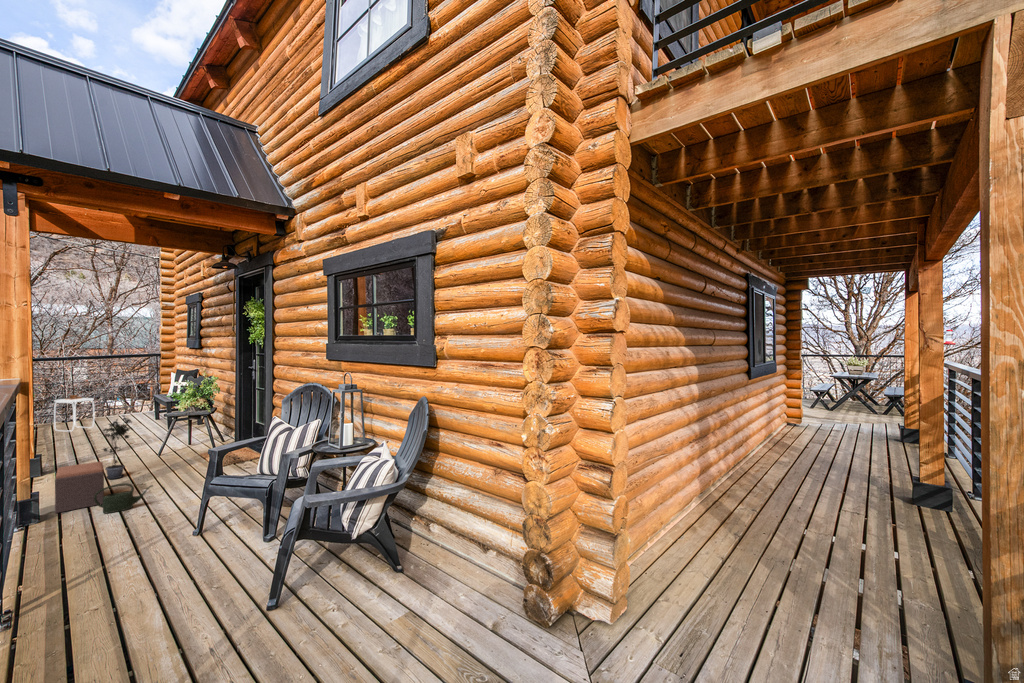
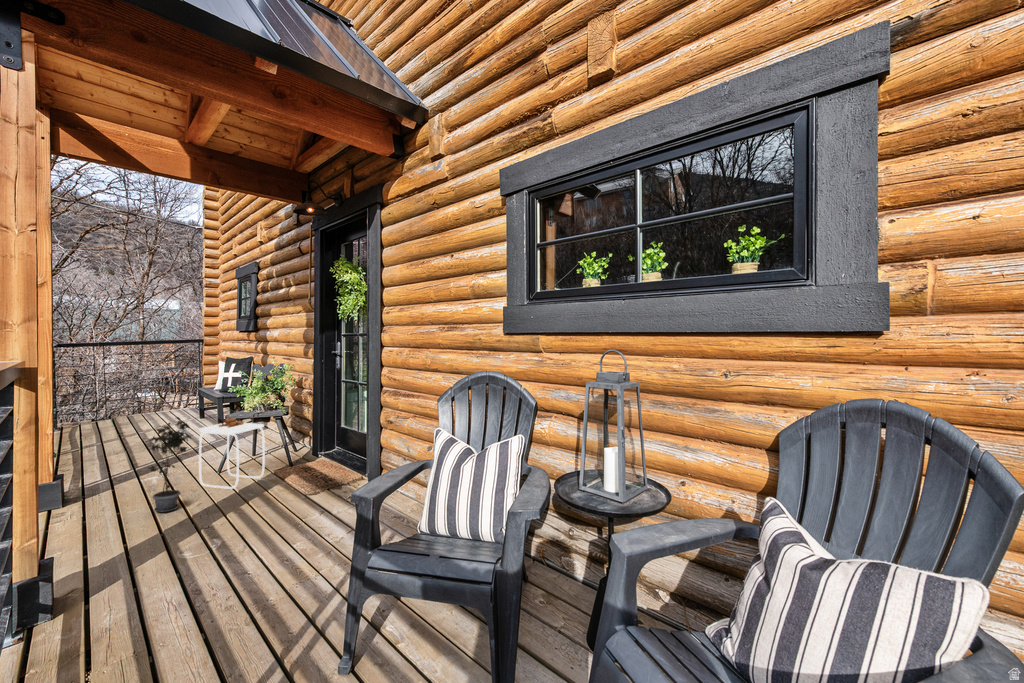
side table: present [54,395,94,431] -> present [199,418,265,489]
footstool: present [55,462,104,513] -> none [79,492,157,584]
watering can: present [94,483,153,513] -> none [143,534,234,587]

